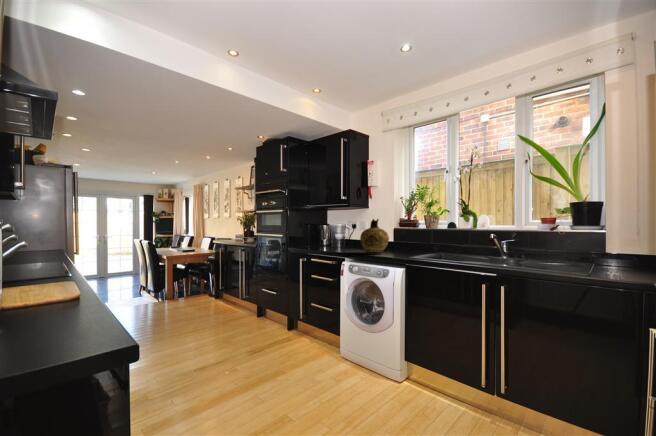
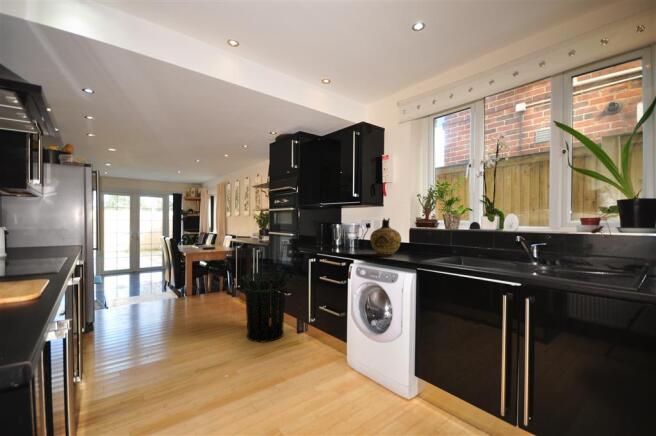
waste bin: none [232,272,280,341] -> present [241,272,289,342]

